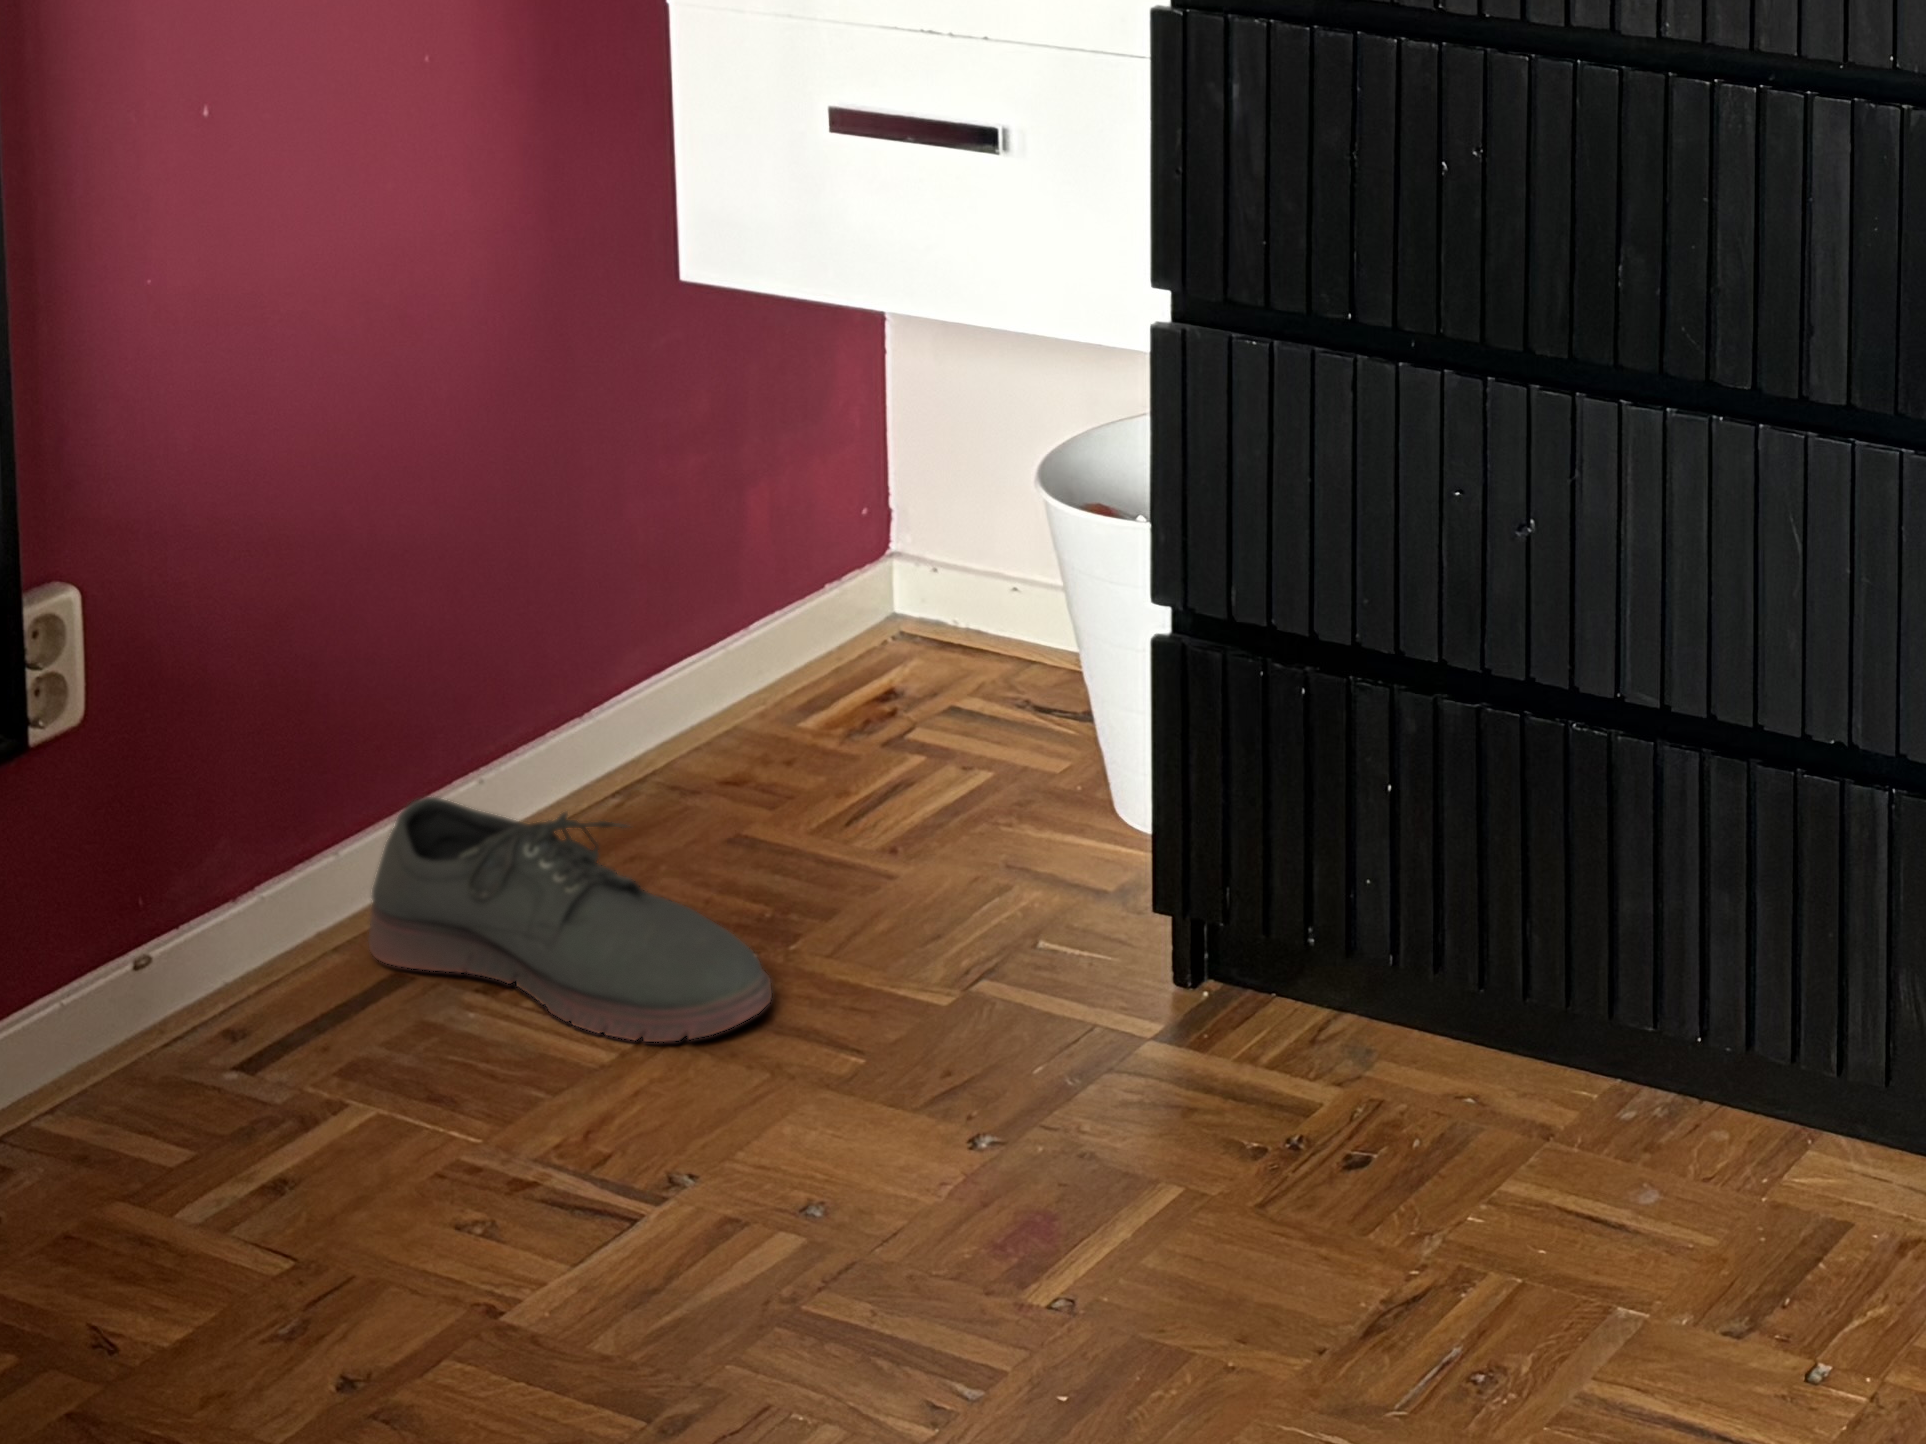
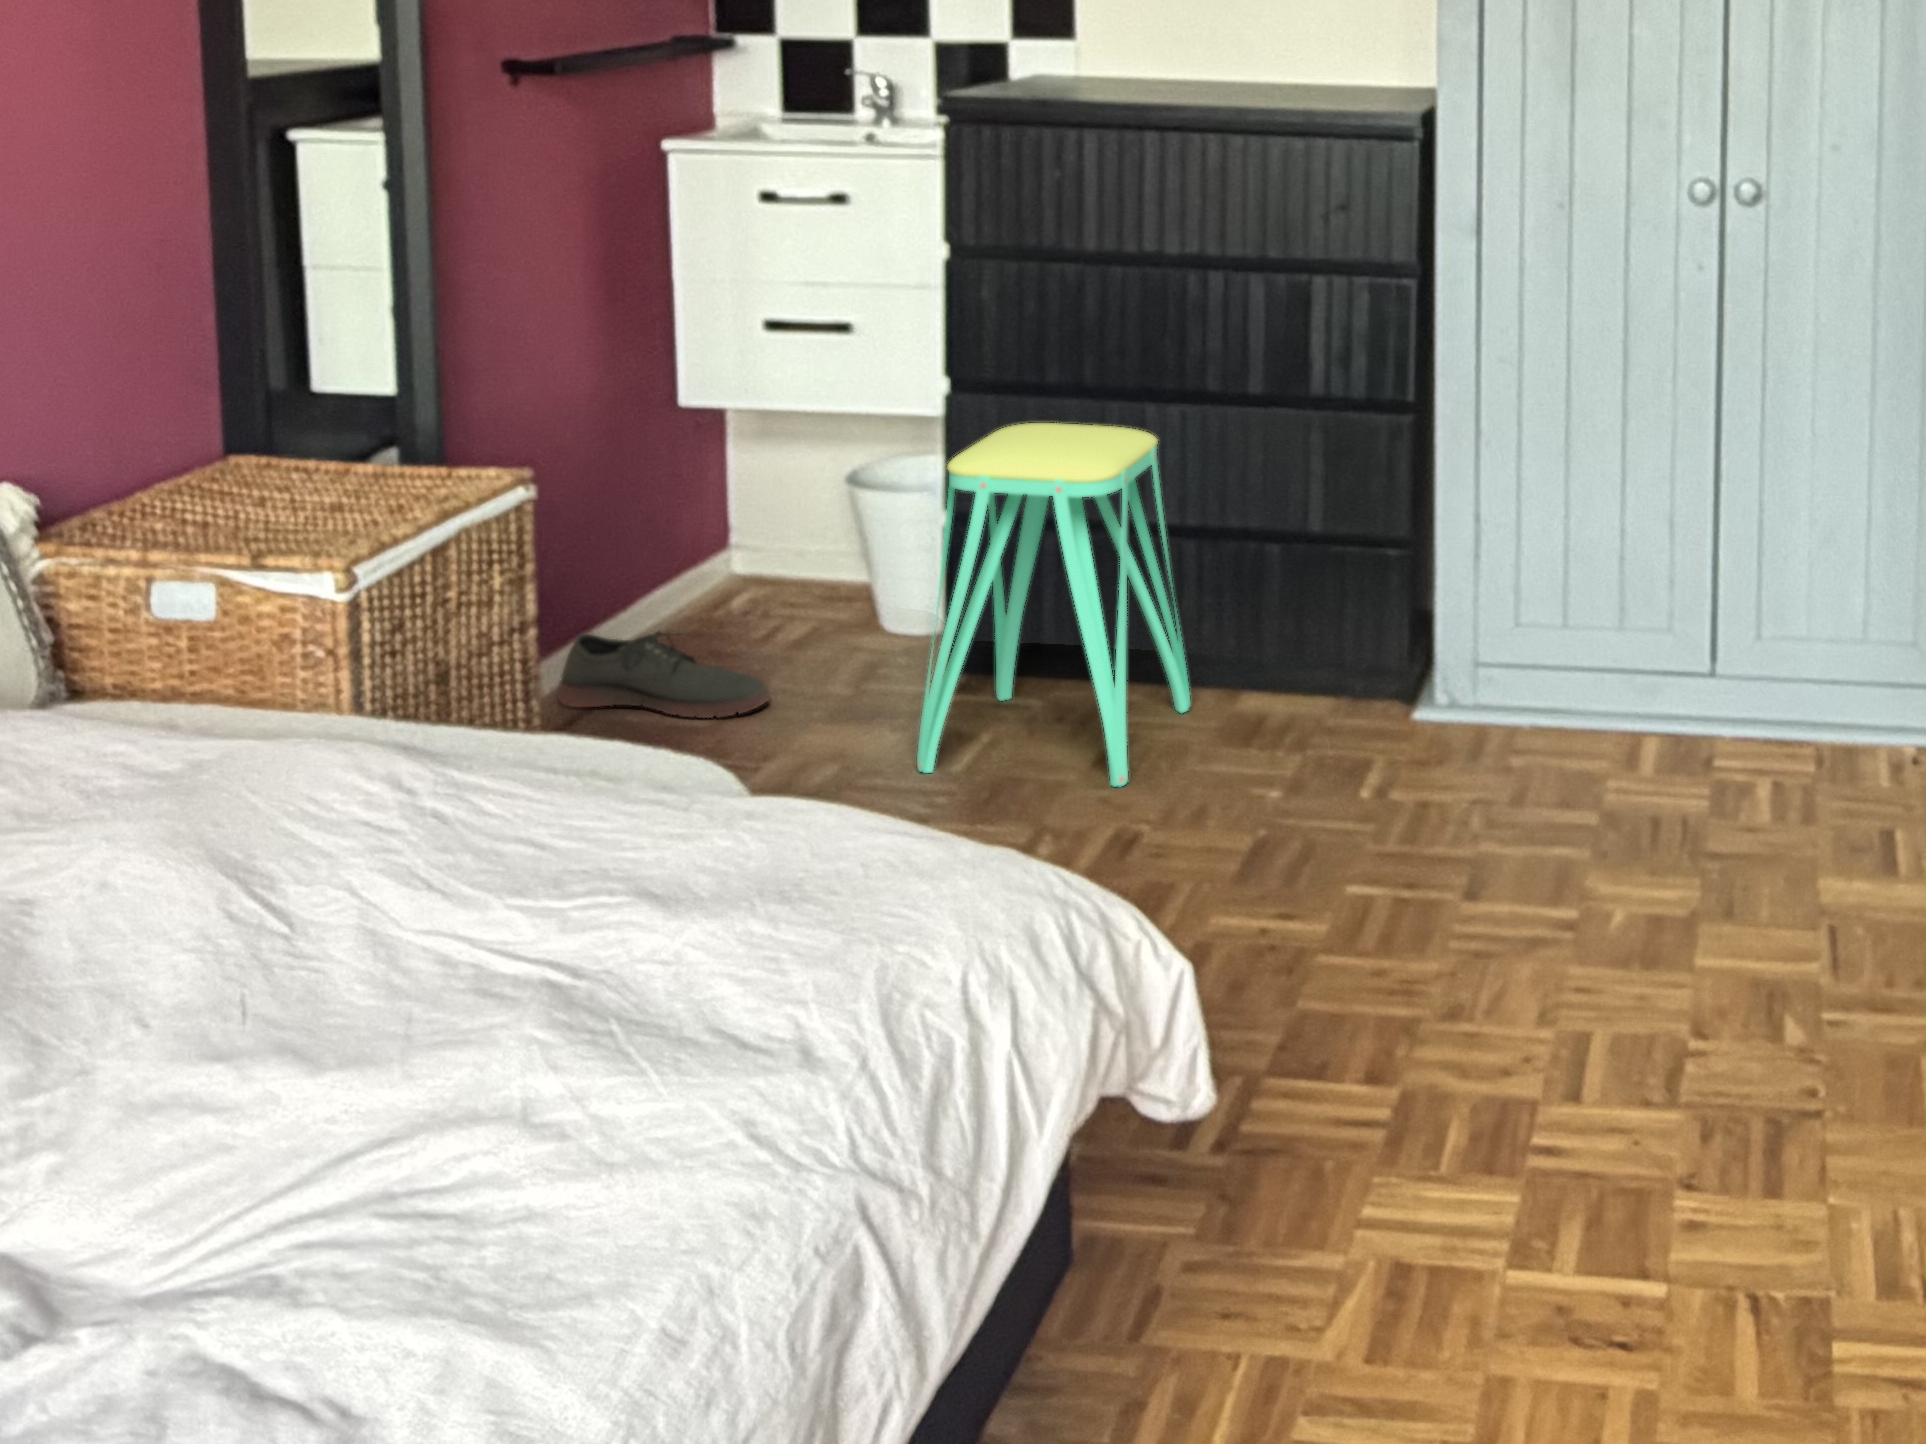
stool: none [969,432,1670,1423] -> present [917,423,1190,787]

